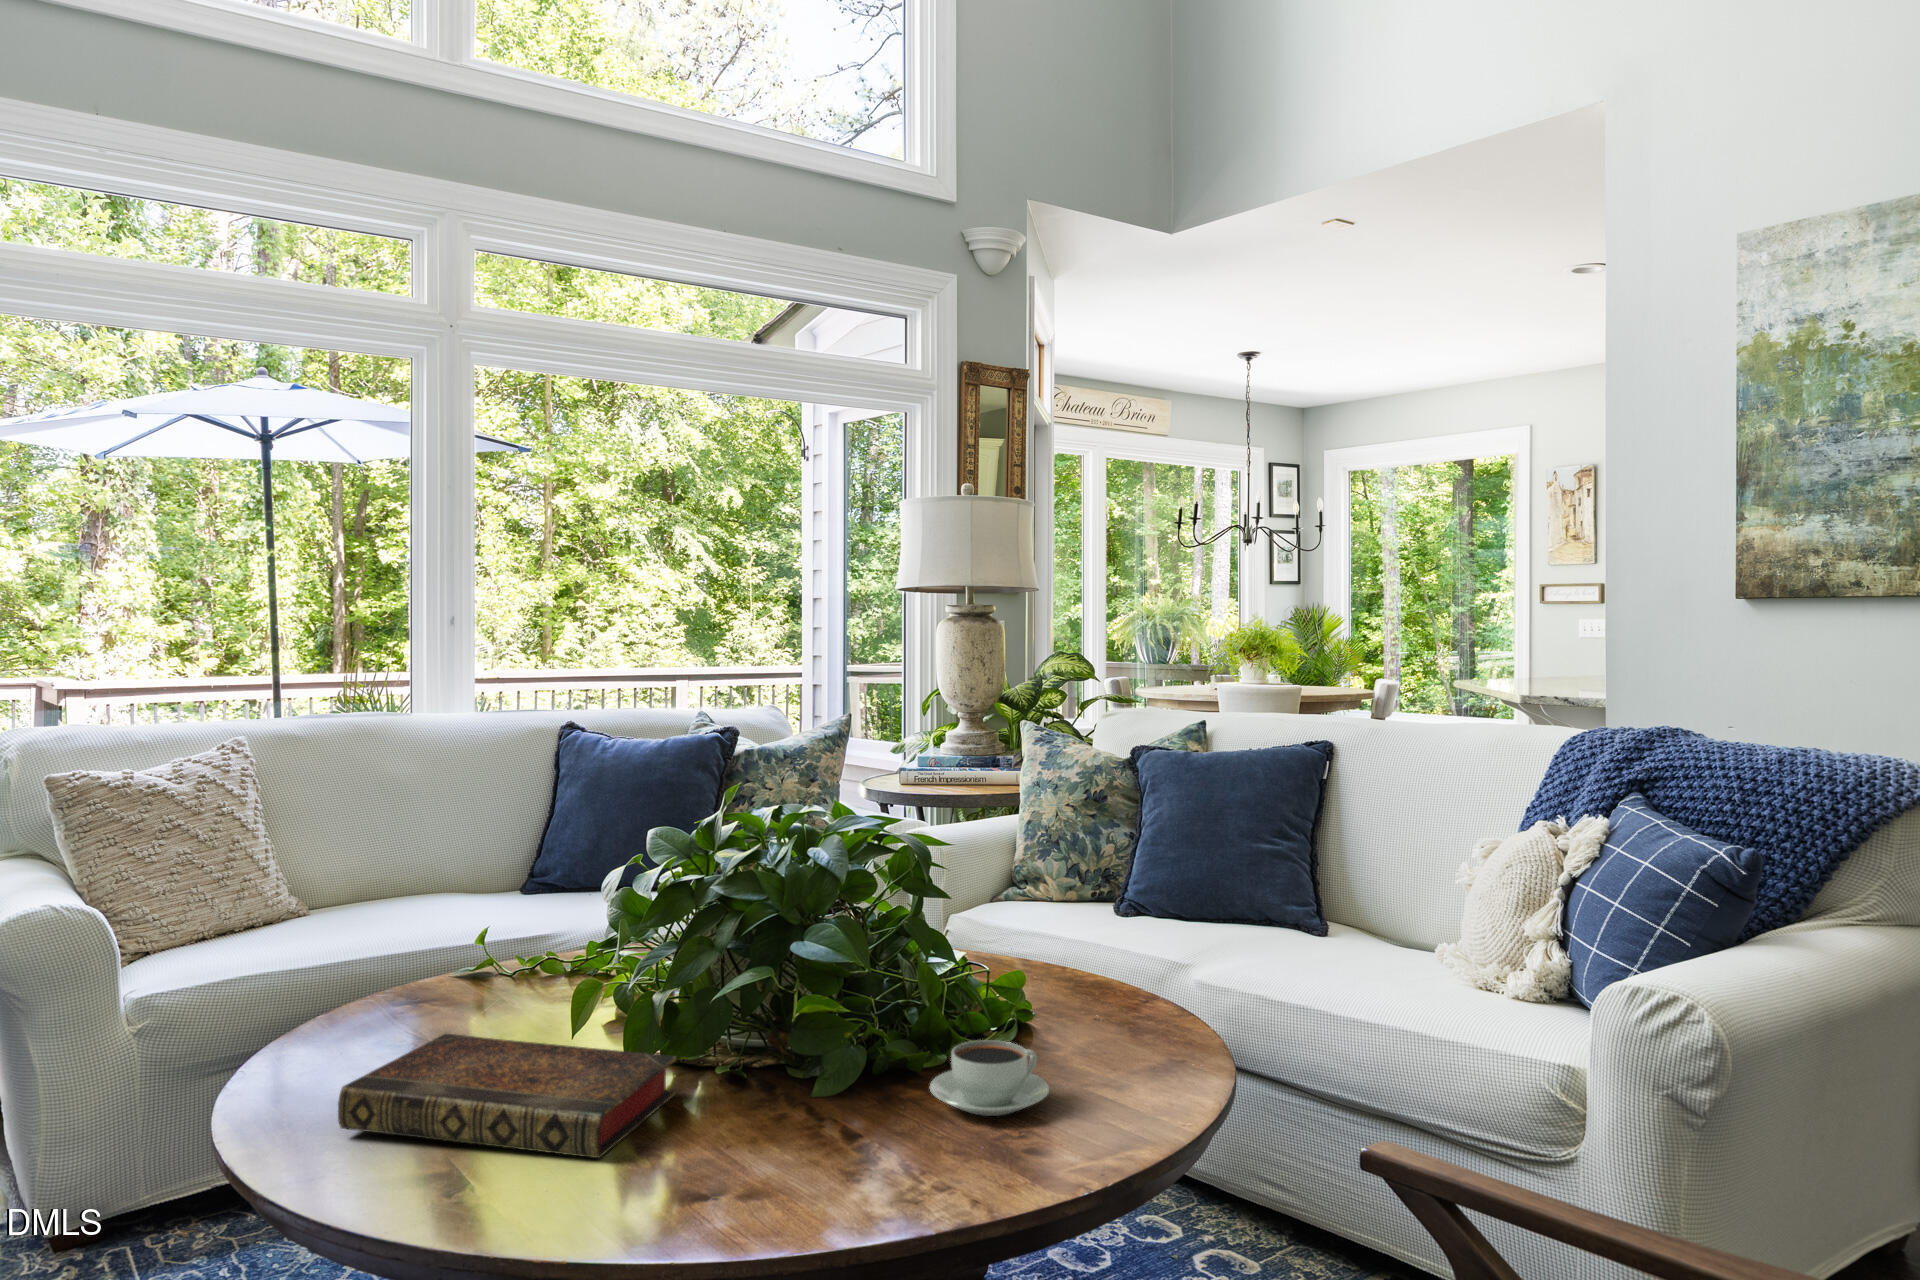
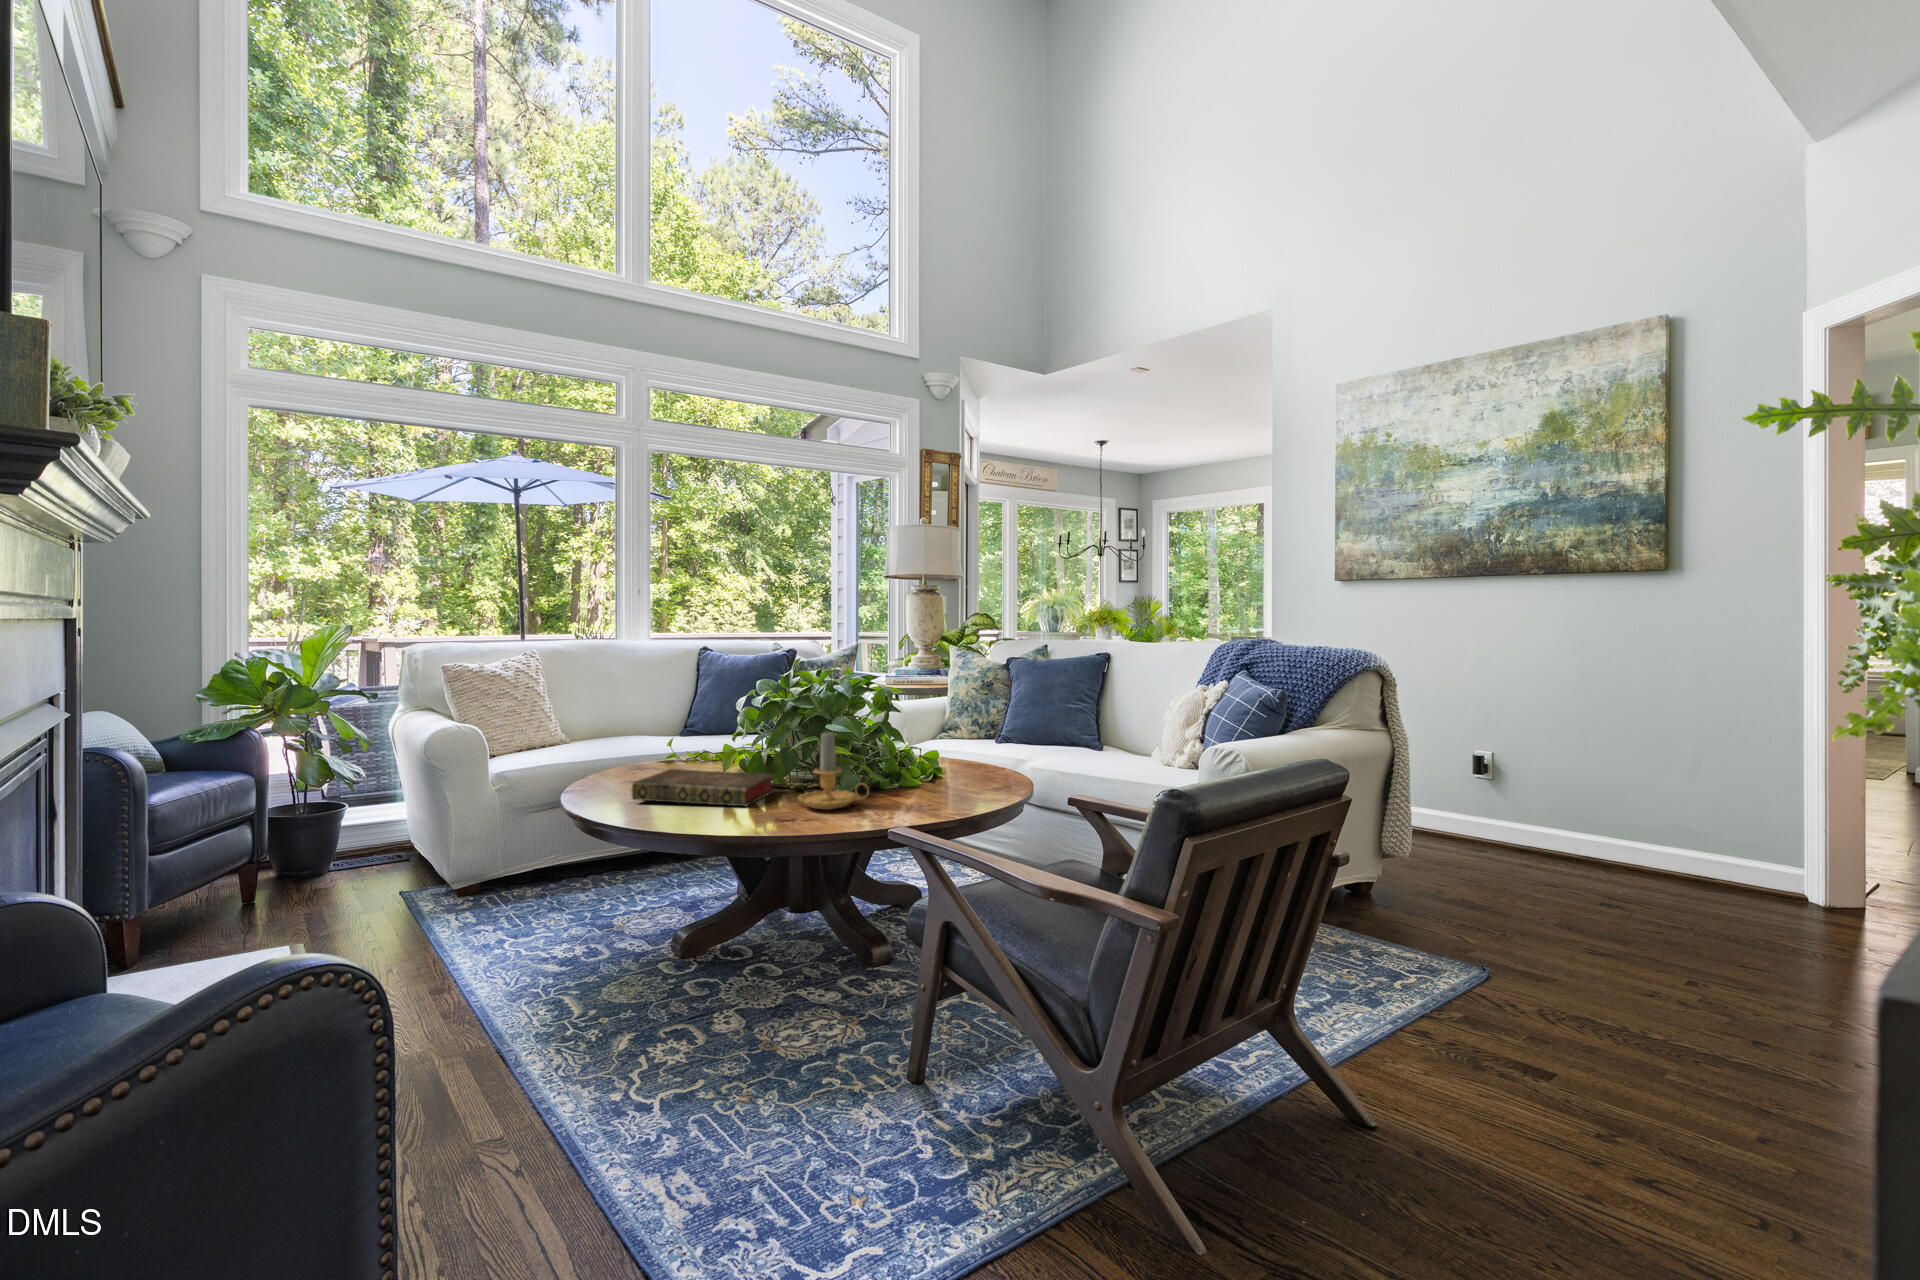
candle: none [720,979,890,1179] -> present [798,732,868,810]
coffee cup: present [930,1040,1049,1116] -> none [888,765,940,794]

